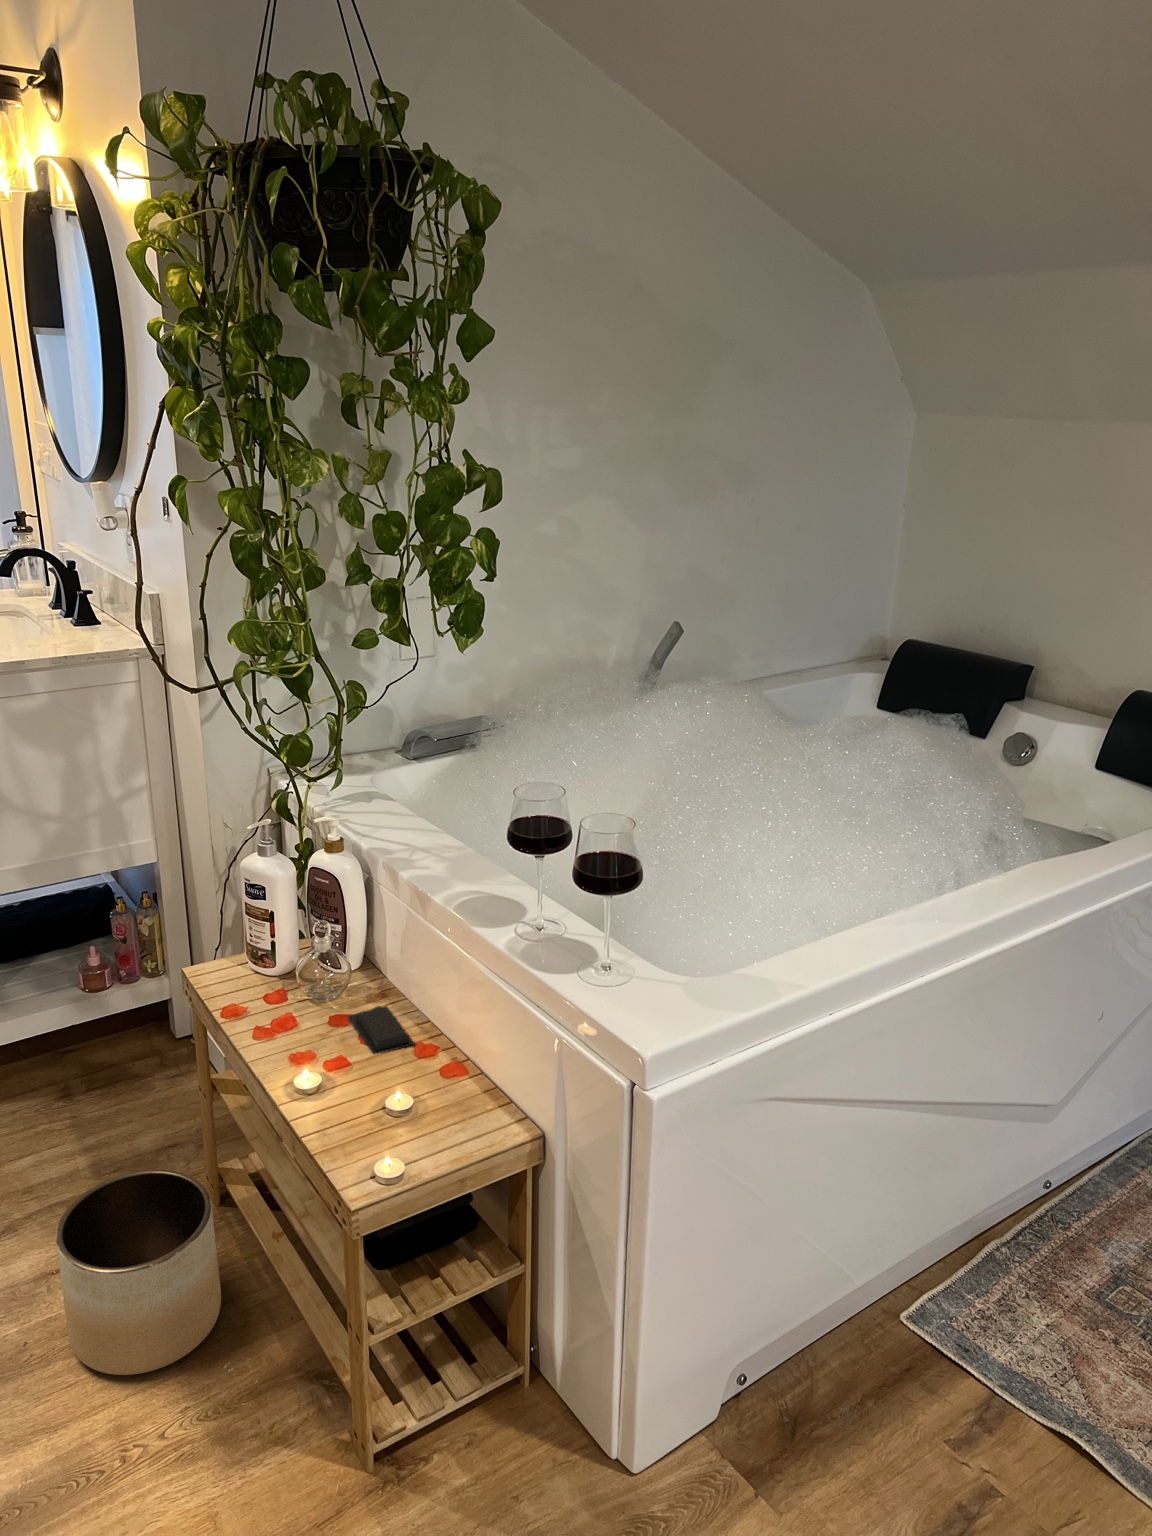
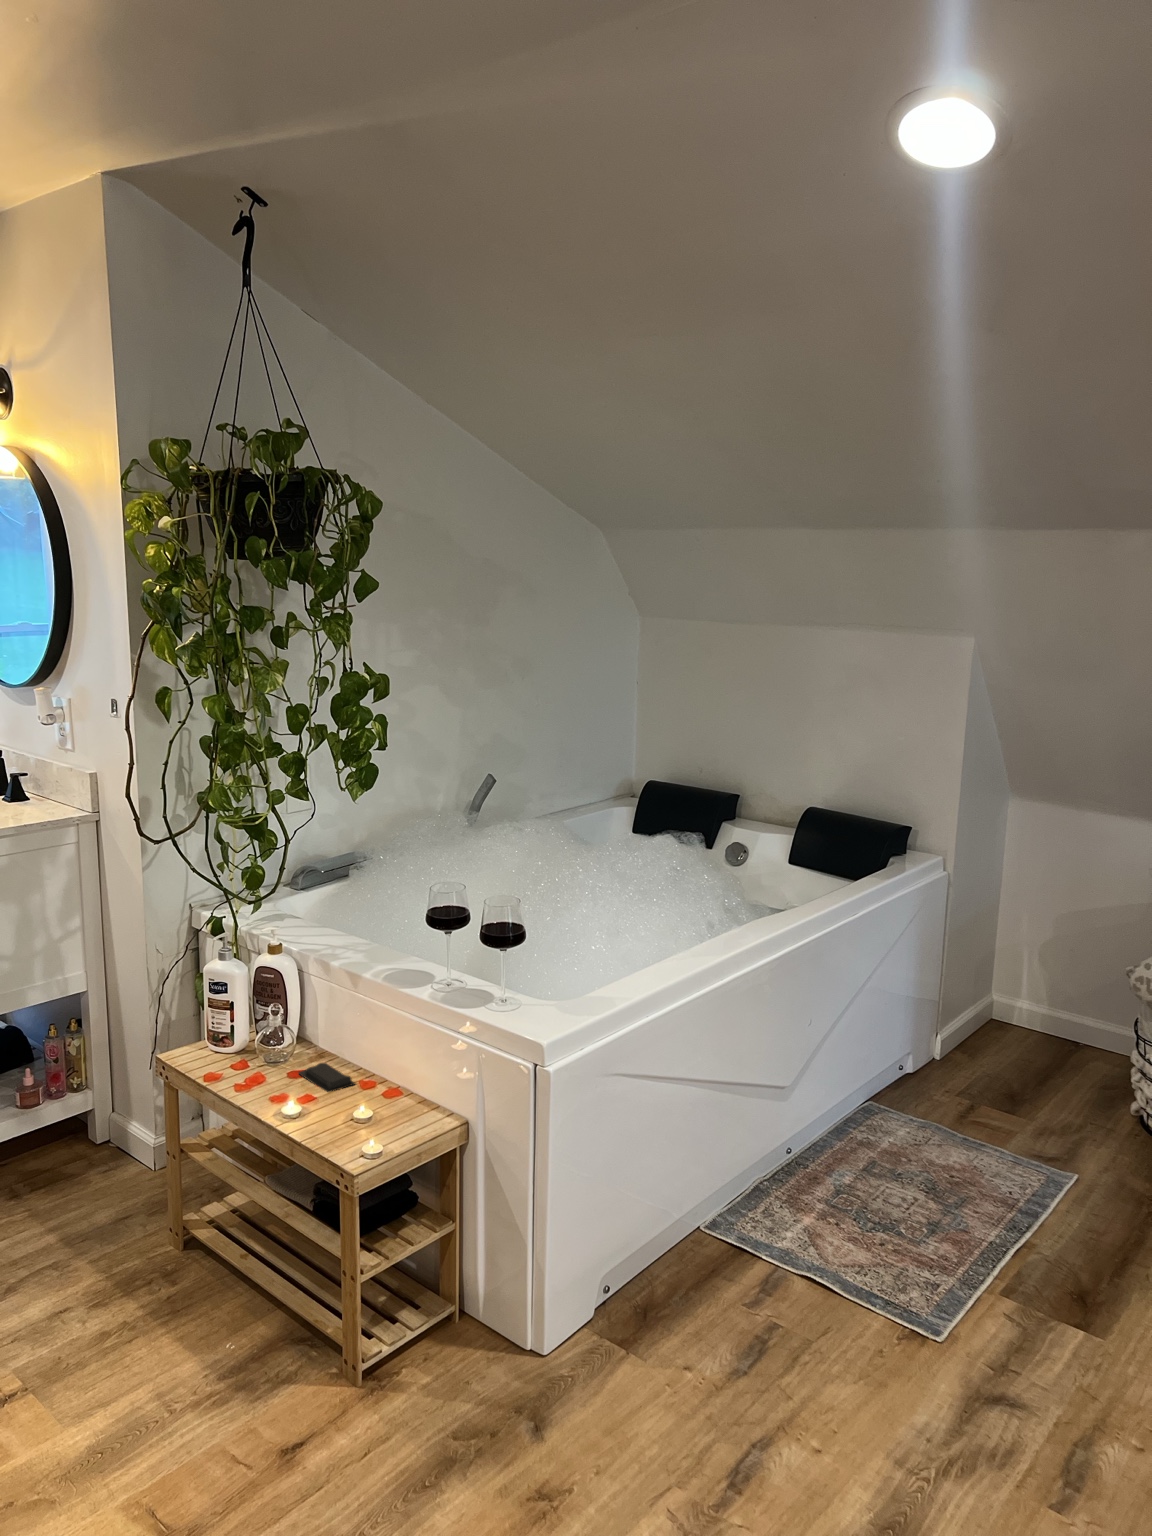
planter: present [56,1169,221,1375] -> none [93,1207,213,1362]

